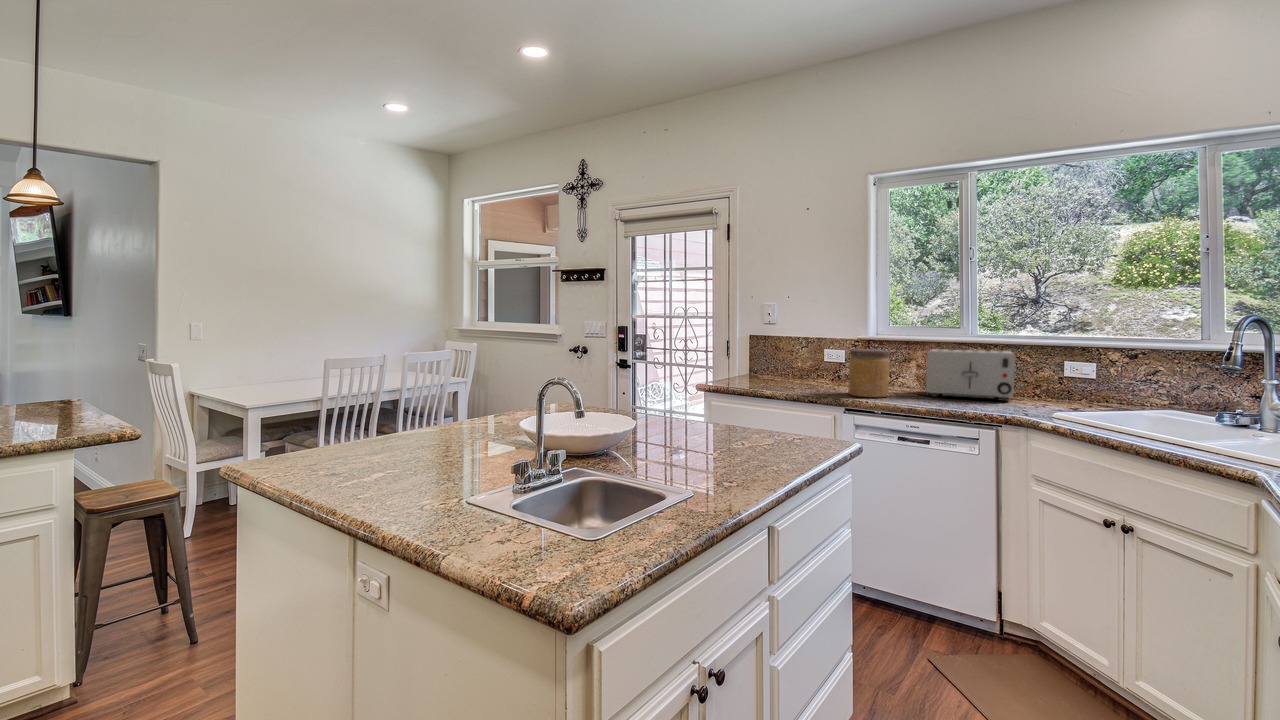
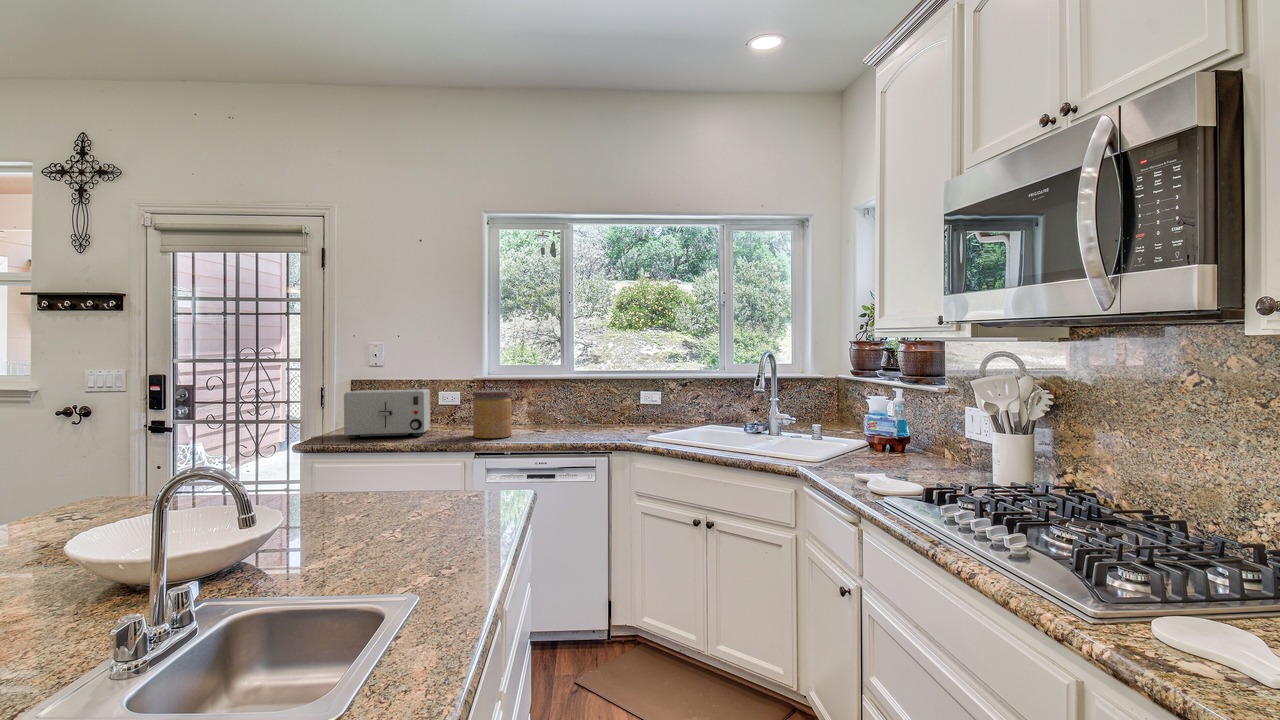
toaster: present [926,349,1015,401] -> present [344,389,431,438]

